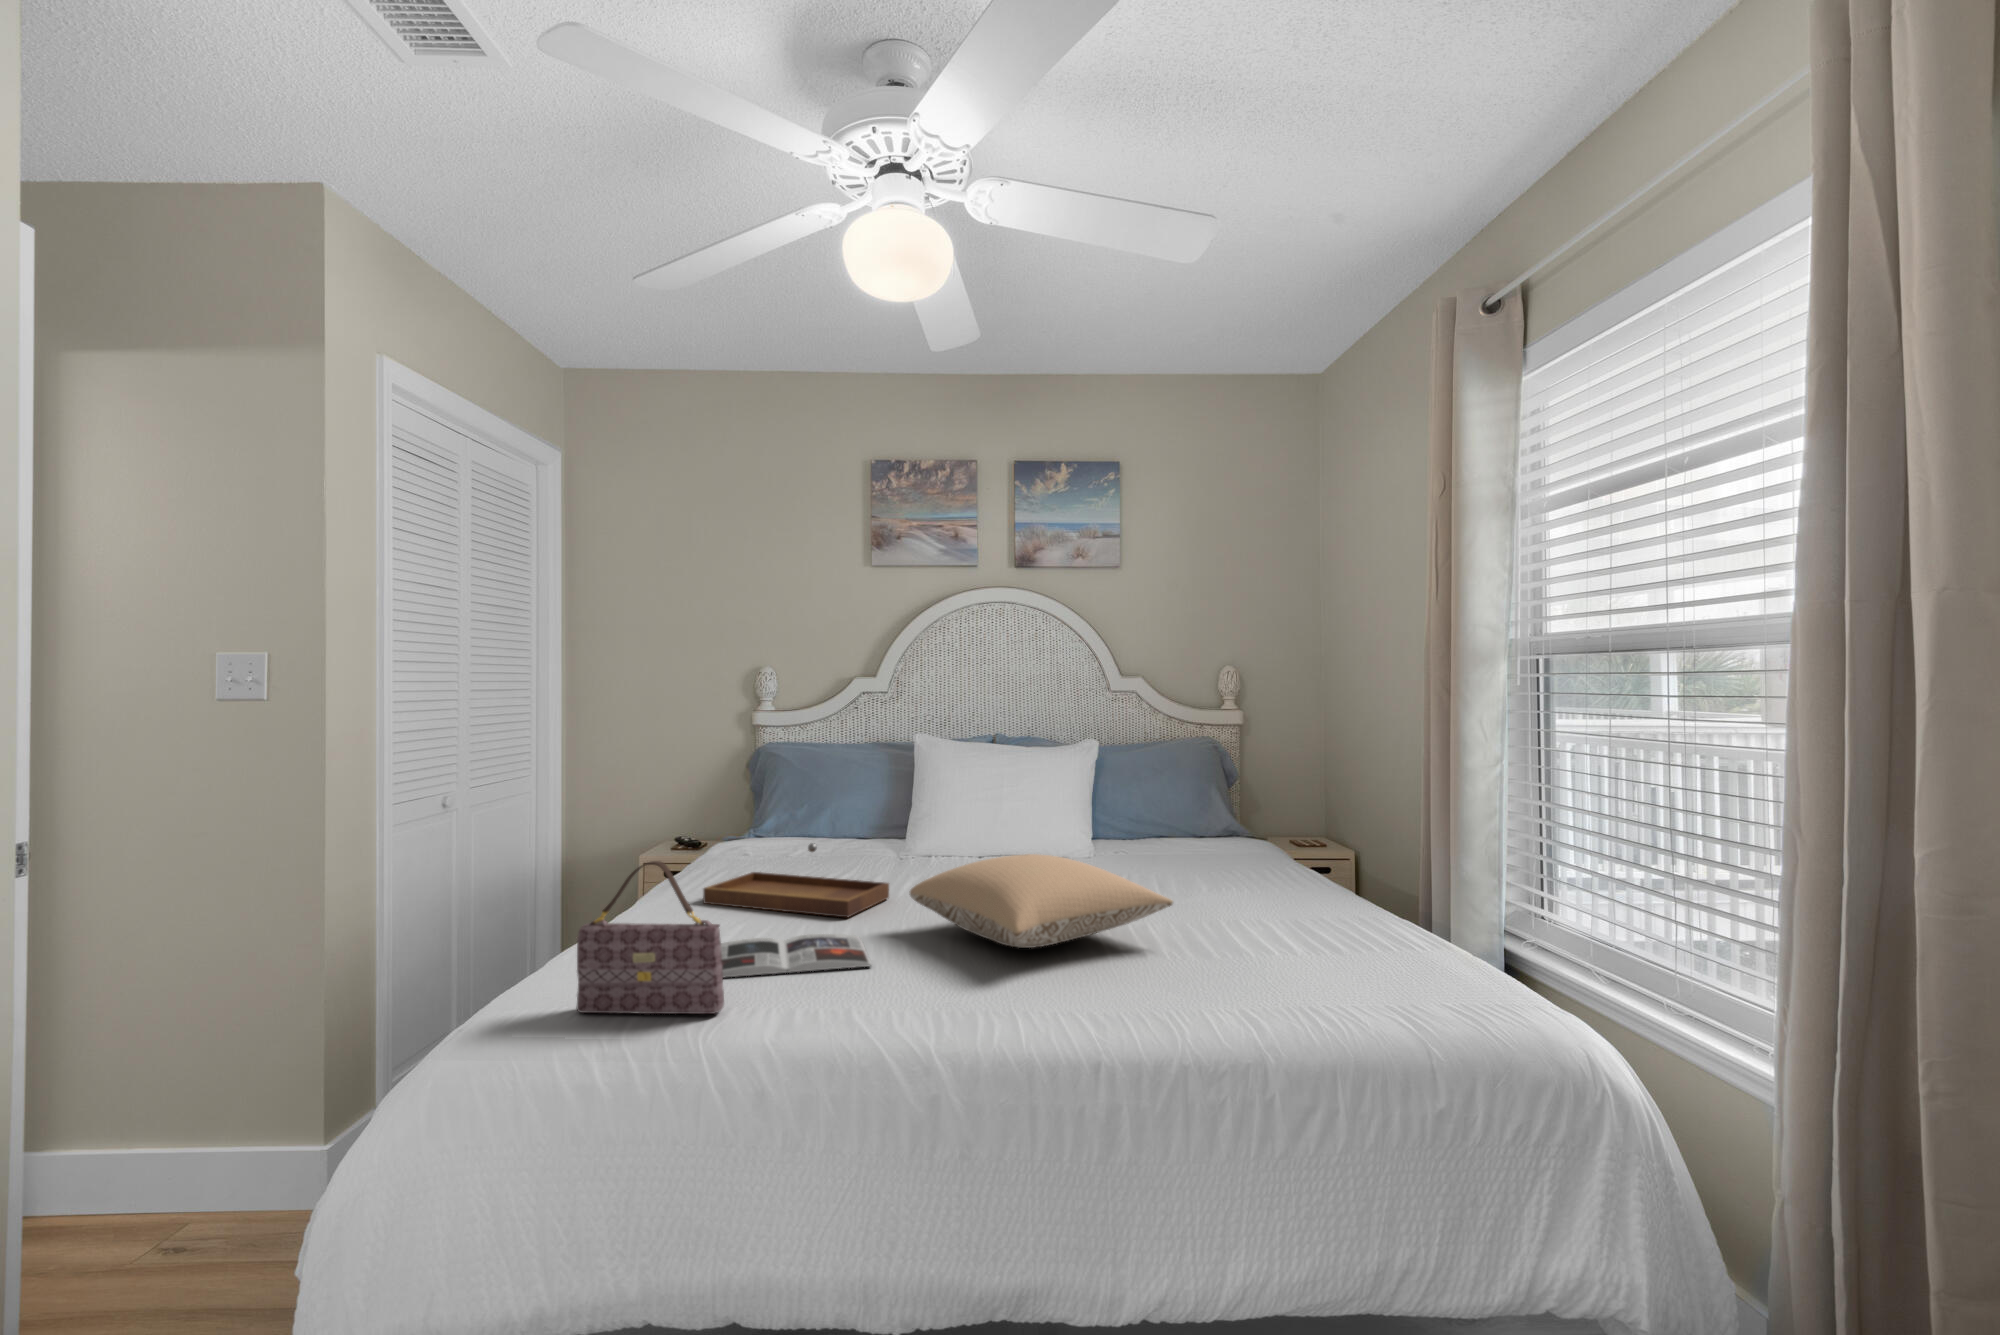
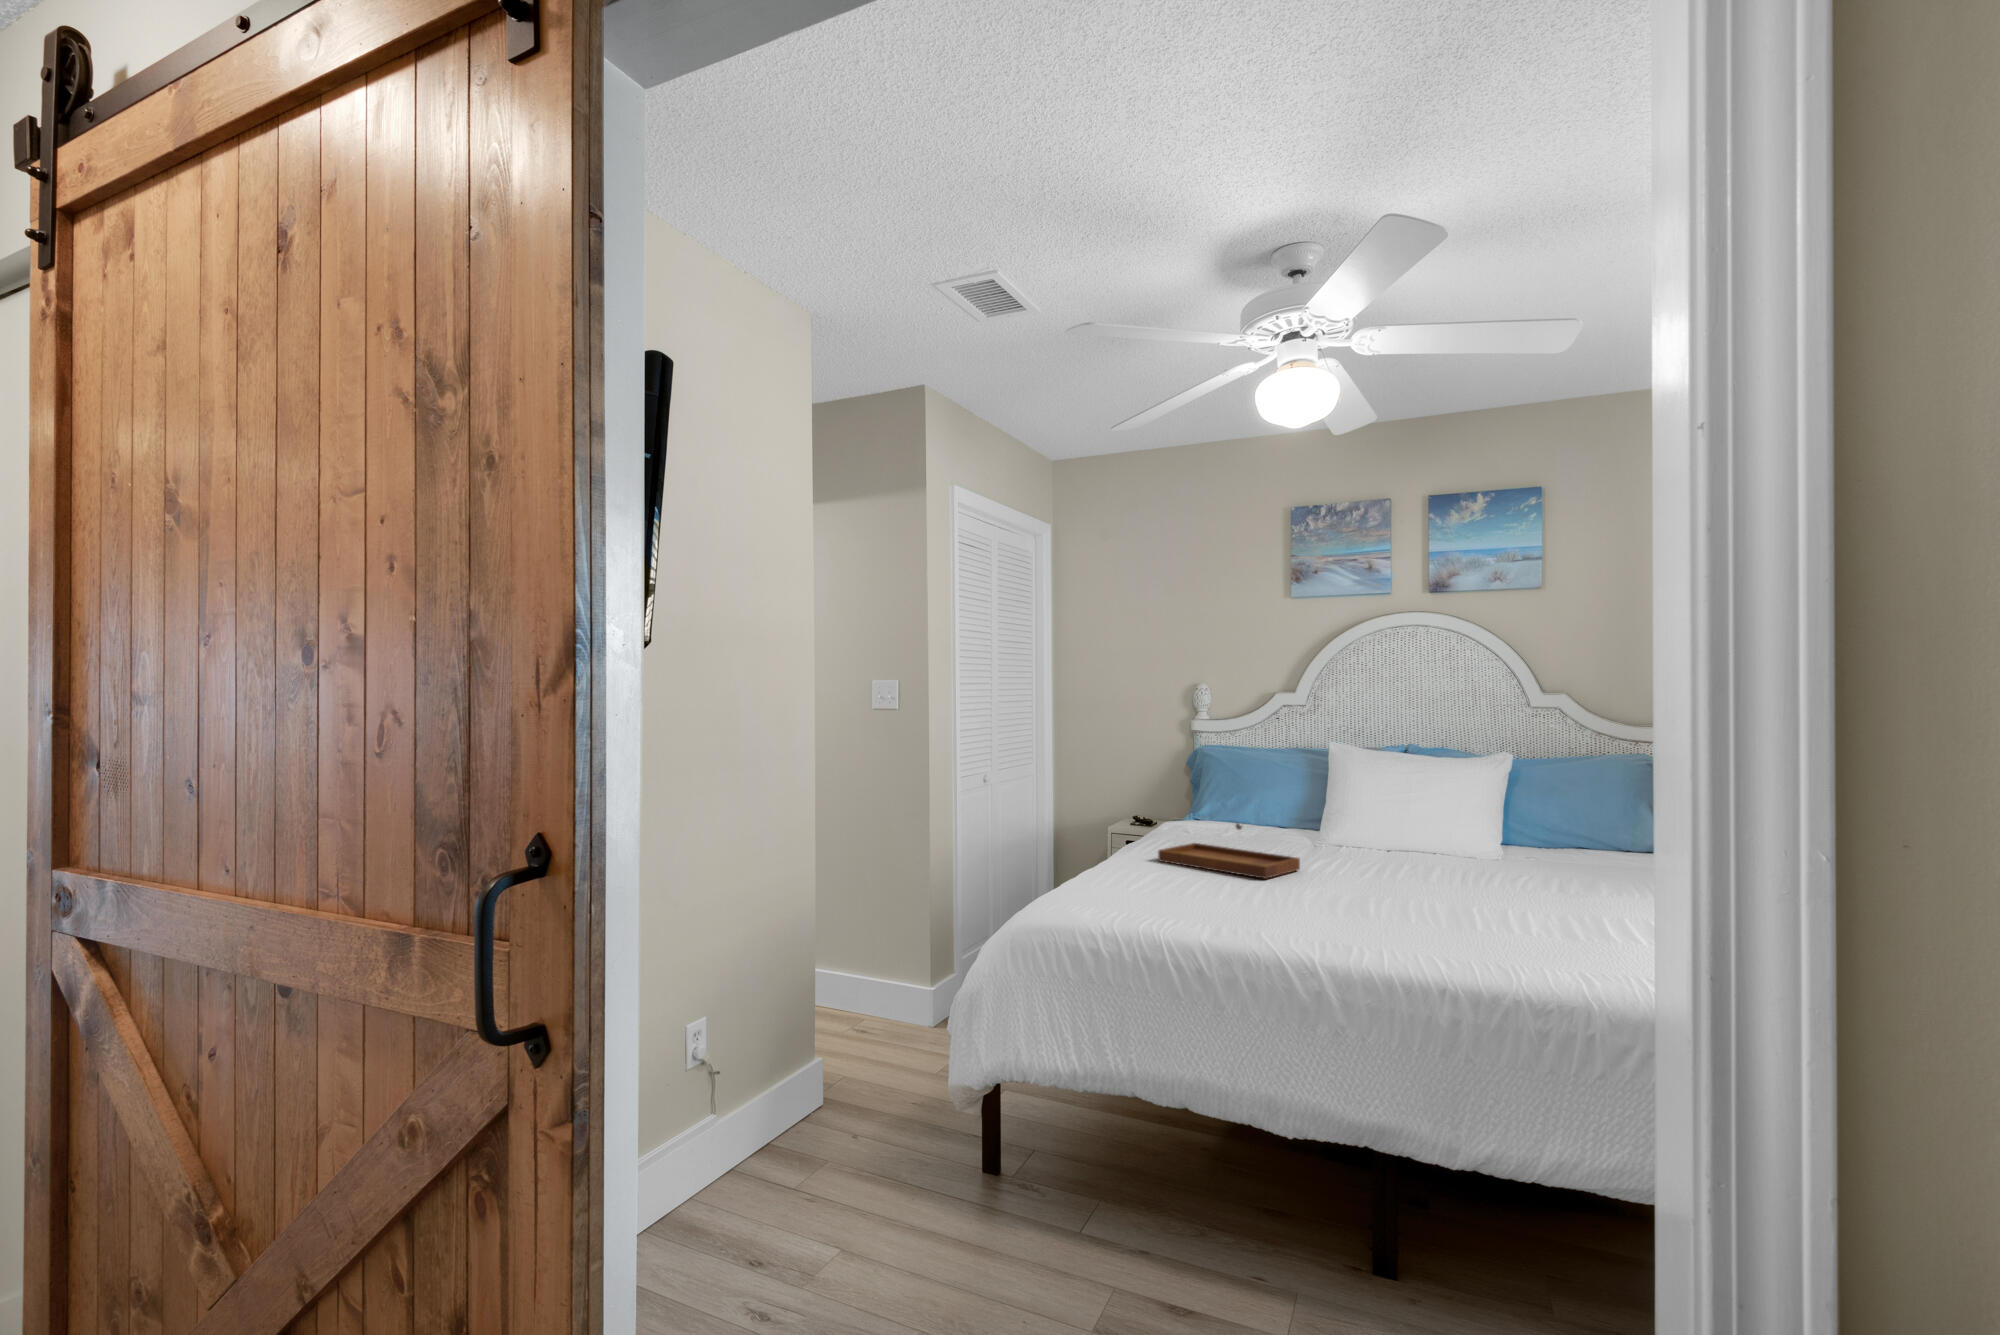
pillow: present [910,854,1173,948] -> none [1313,840,1538,910]
handbag: present [577,861,724,1014] -> none [1085,818,1177,921]
magazine: present [721,934,872,978] -> none [1159,884,1280,909]

